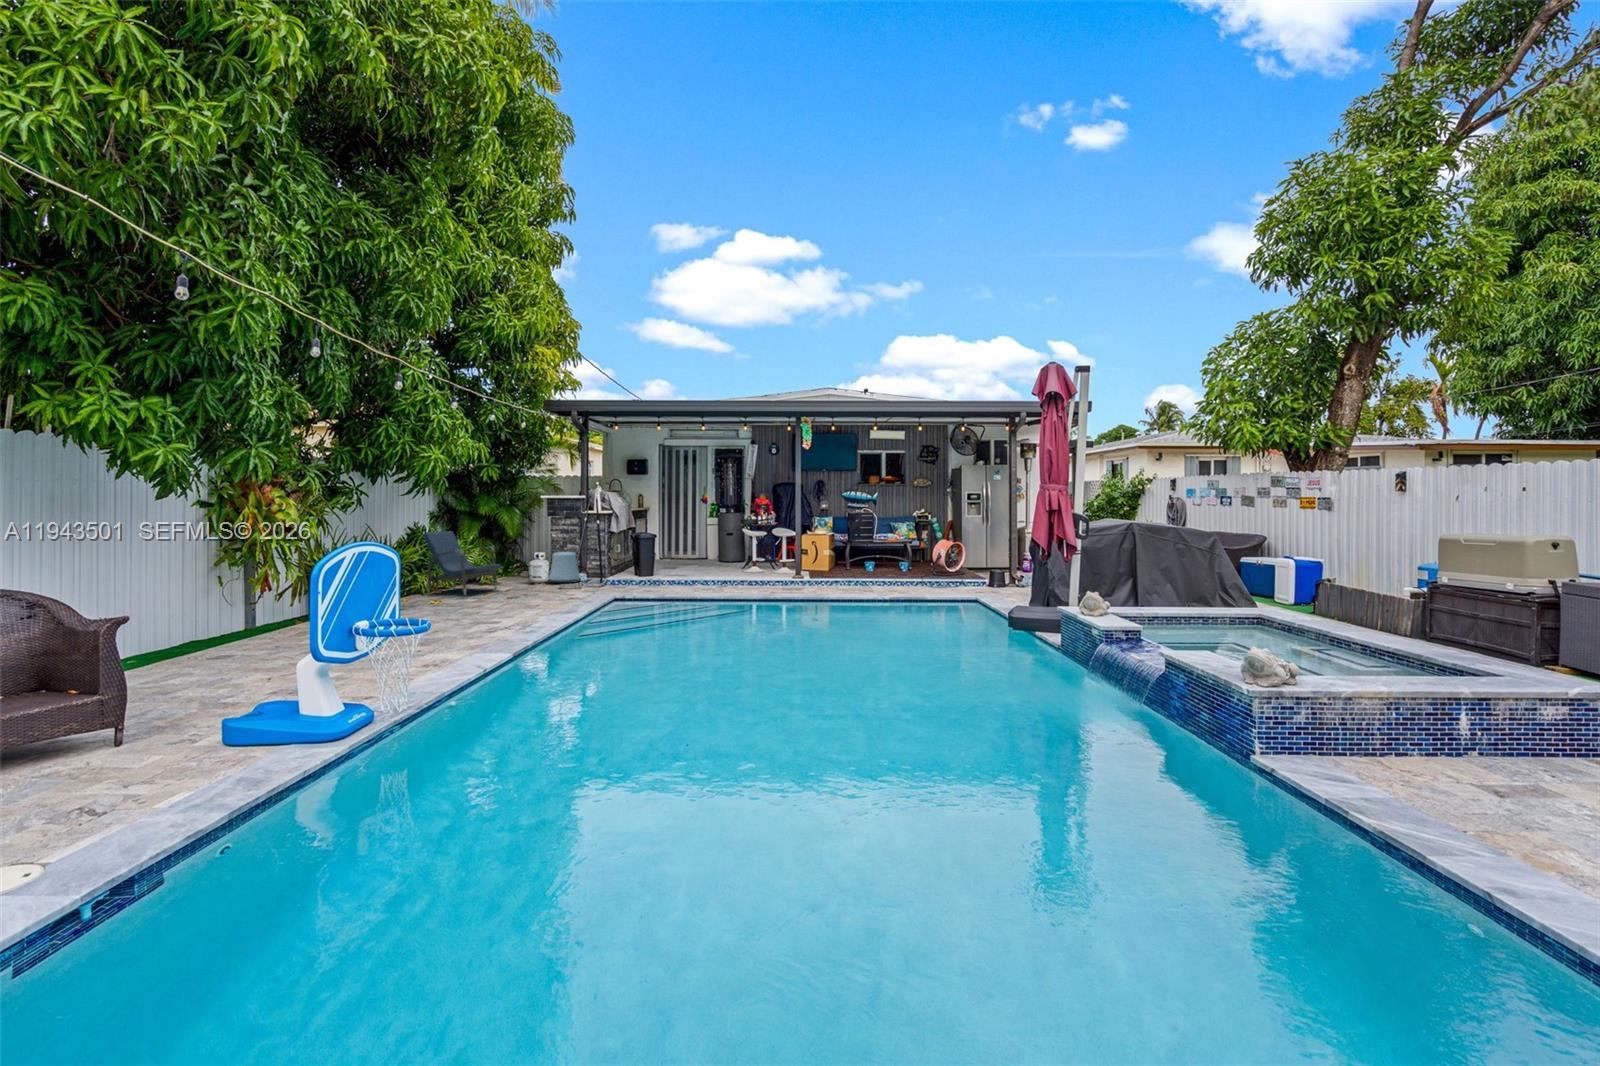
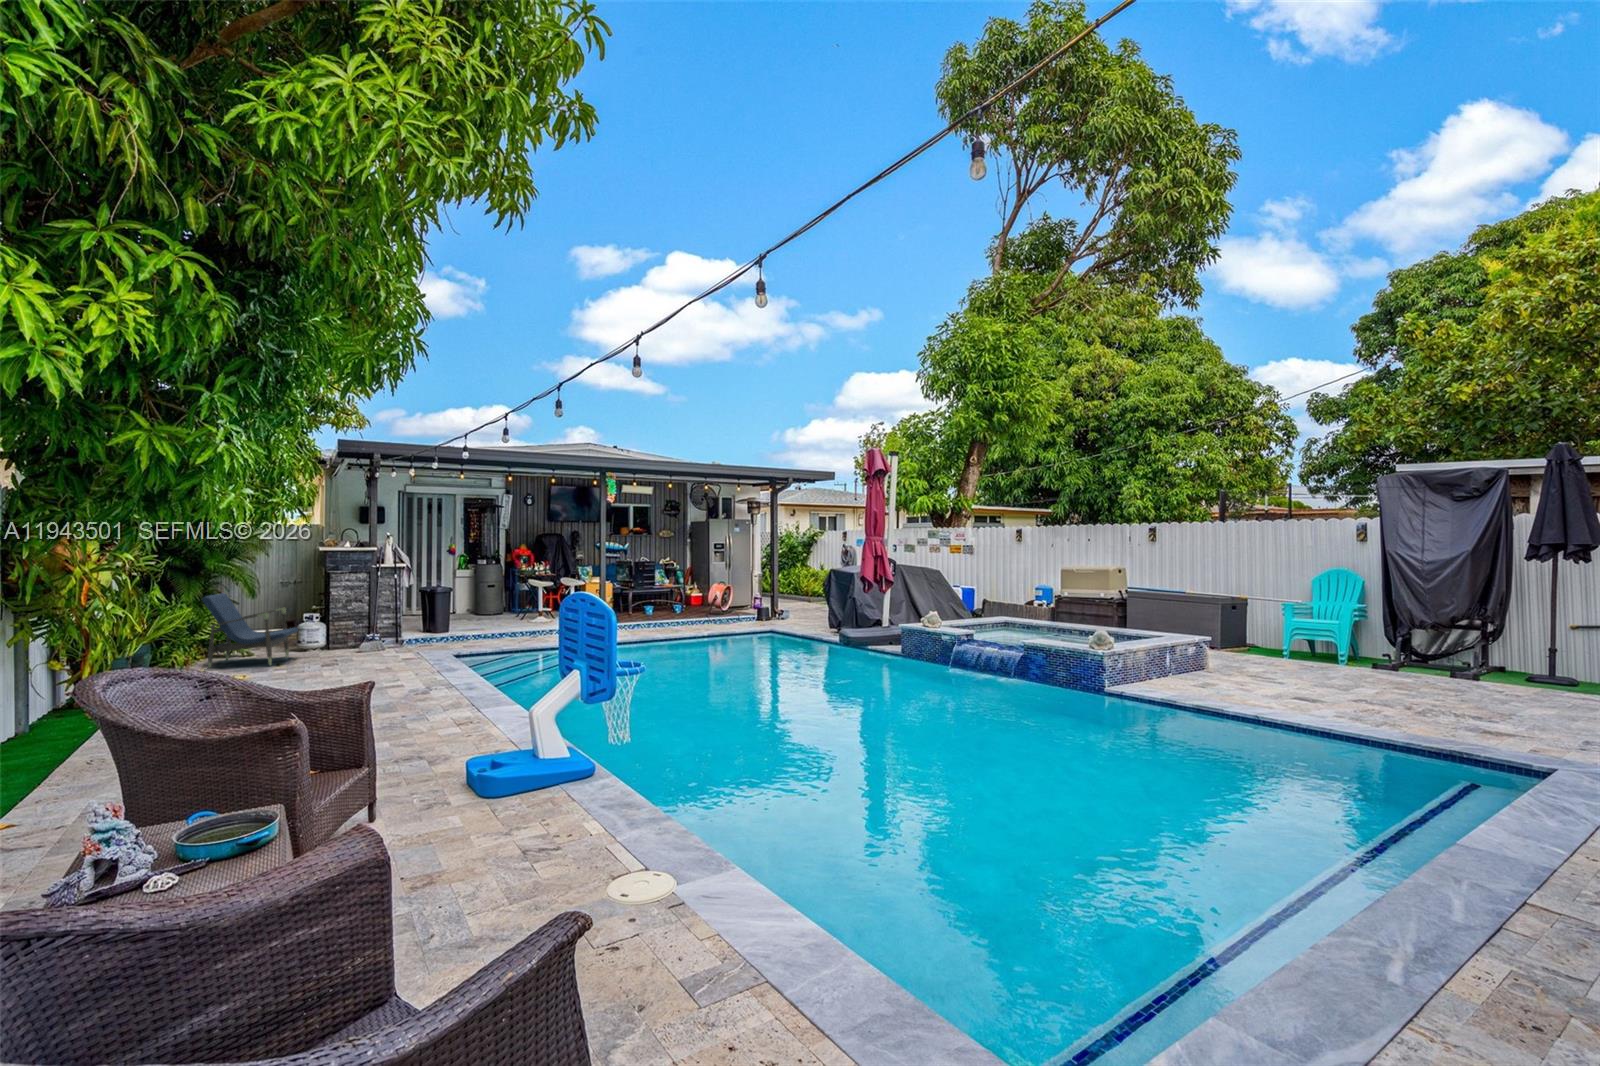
stool: present [549,552,580,583] -> none [333,611,372,645]

